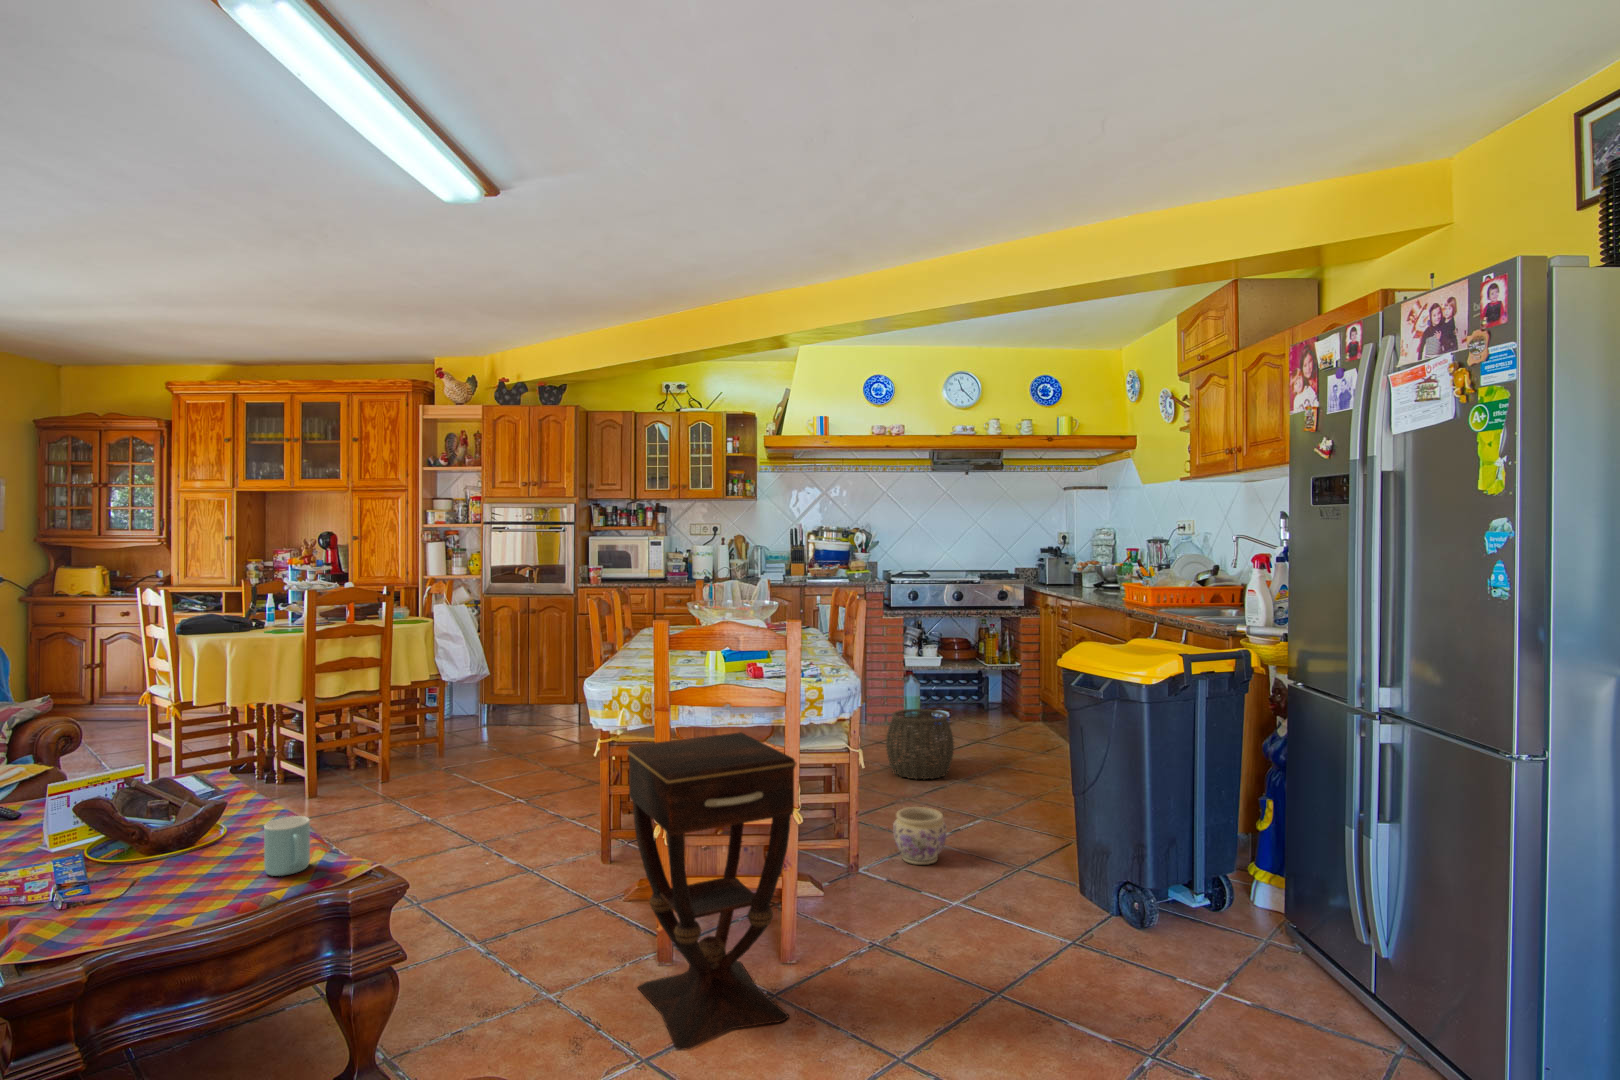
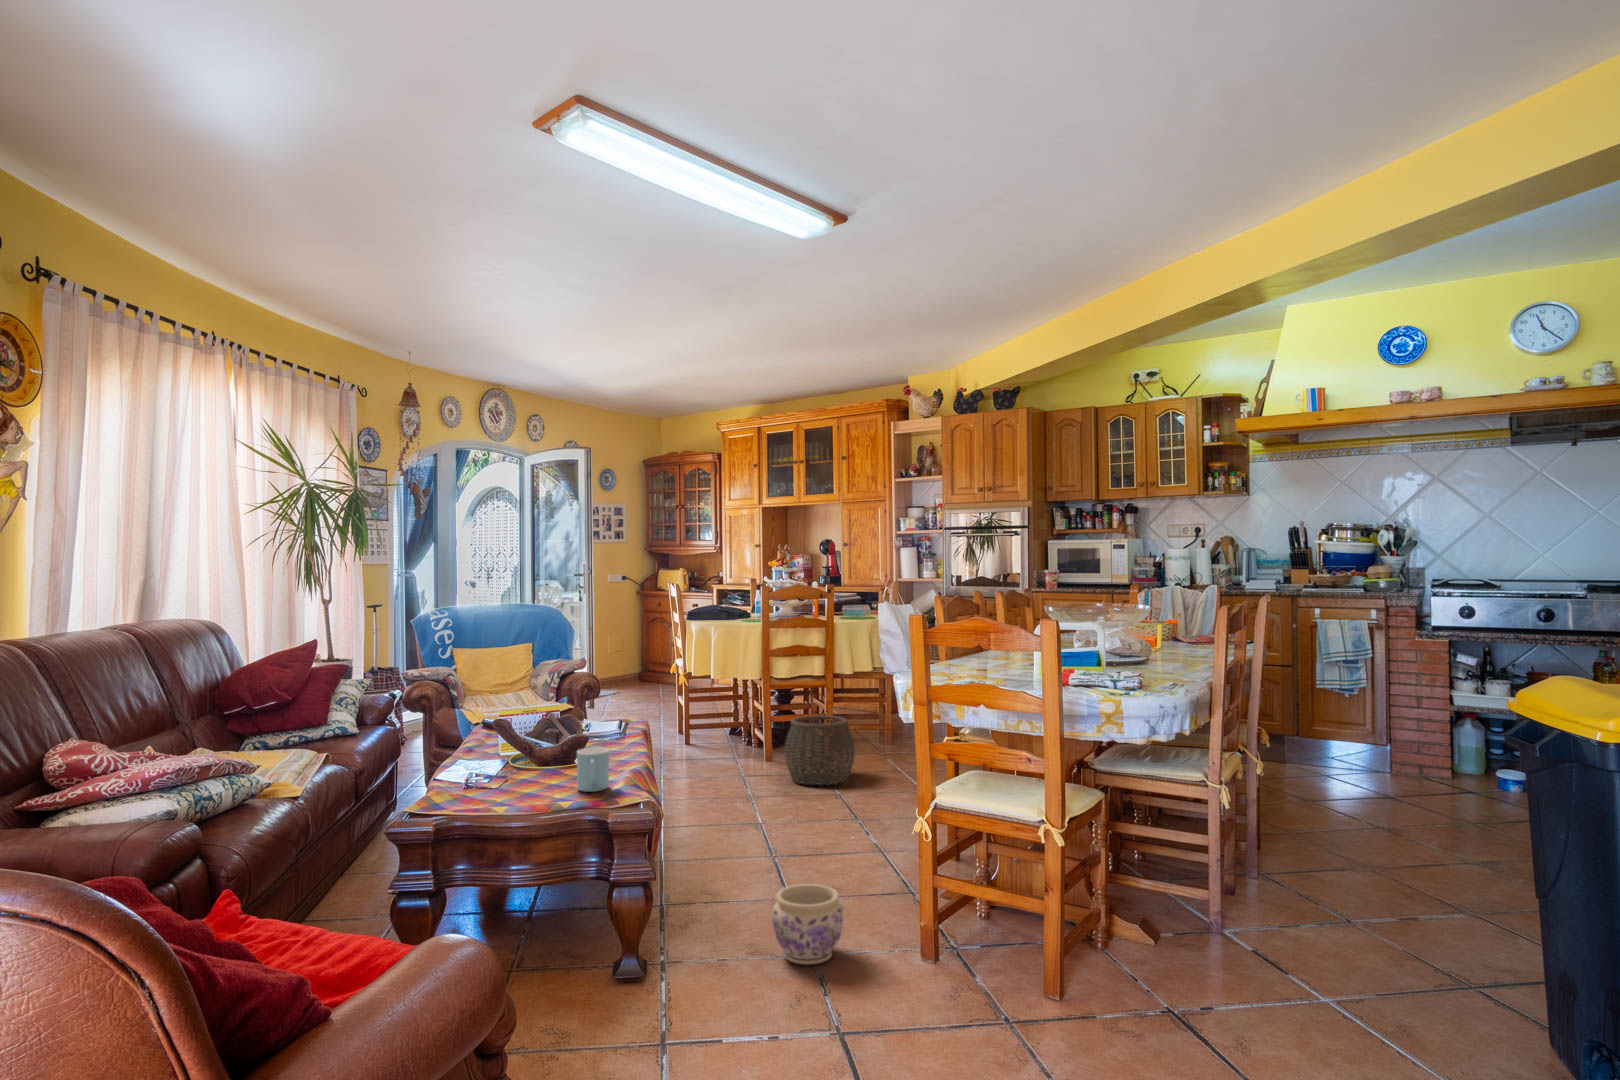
woven basket: present [886,709,954,779] -> present [785,715,855,785]
side table: present [627,732,797,1050] -> none [865,728,1015,1048]
planter: present [893,807,947,865] -> present [772,884,844,966]

